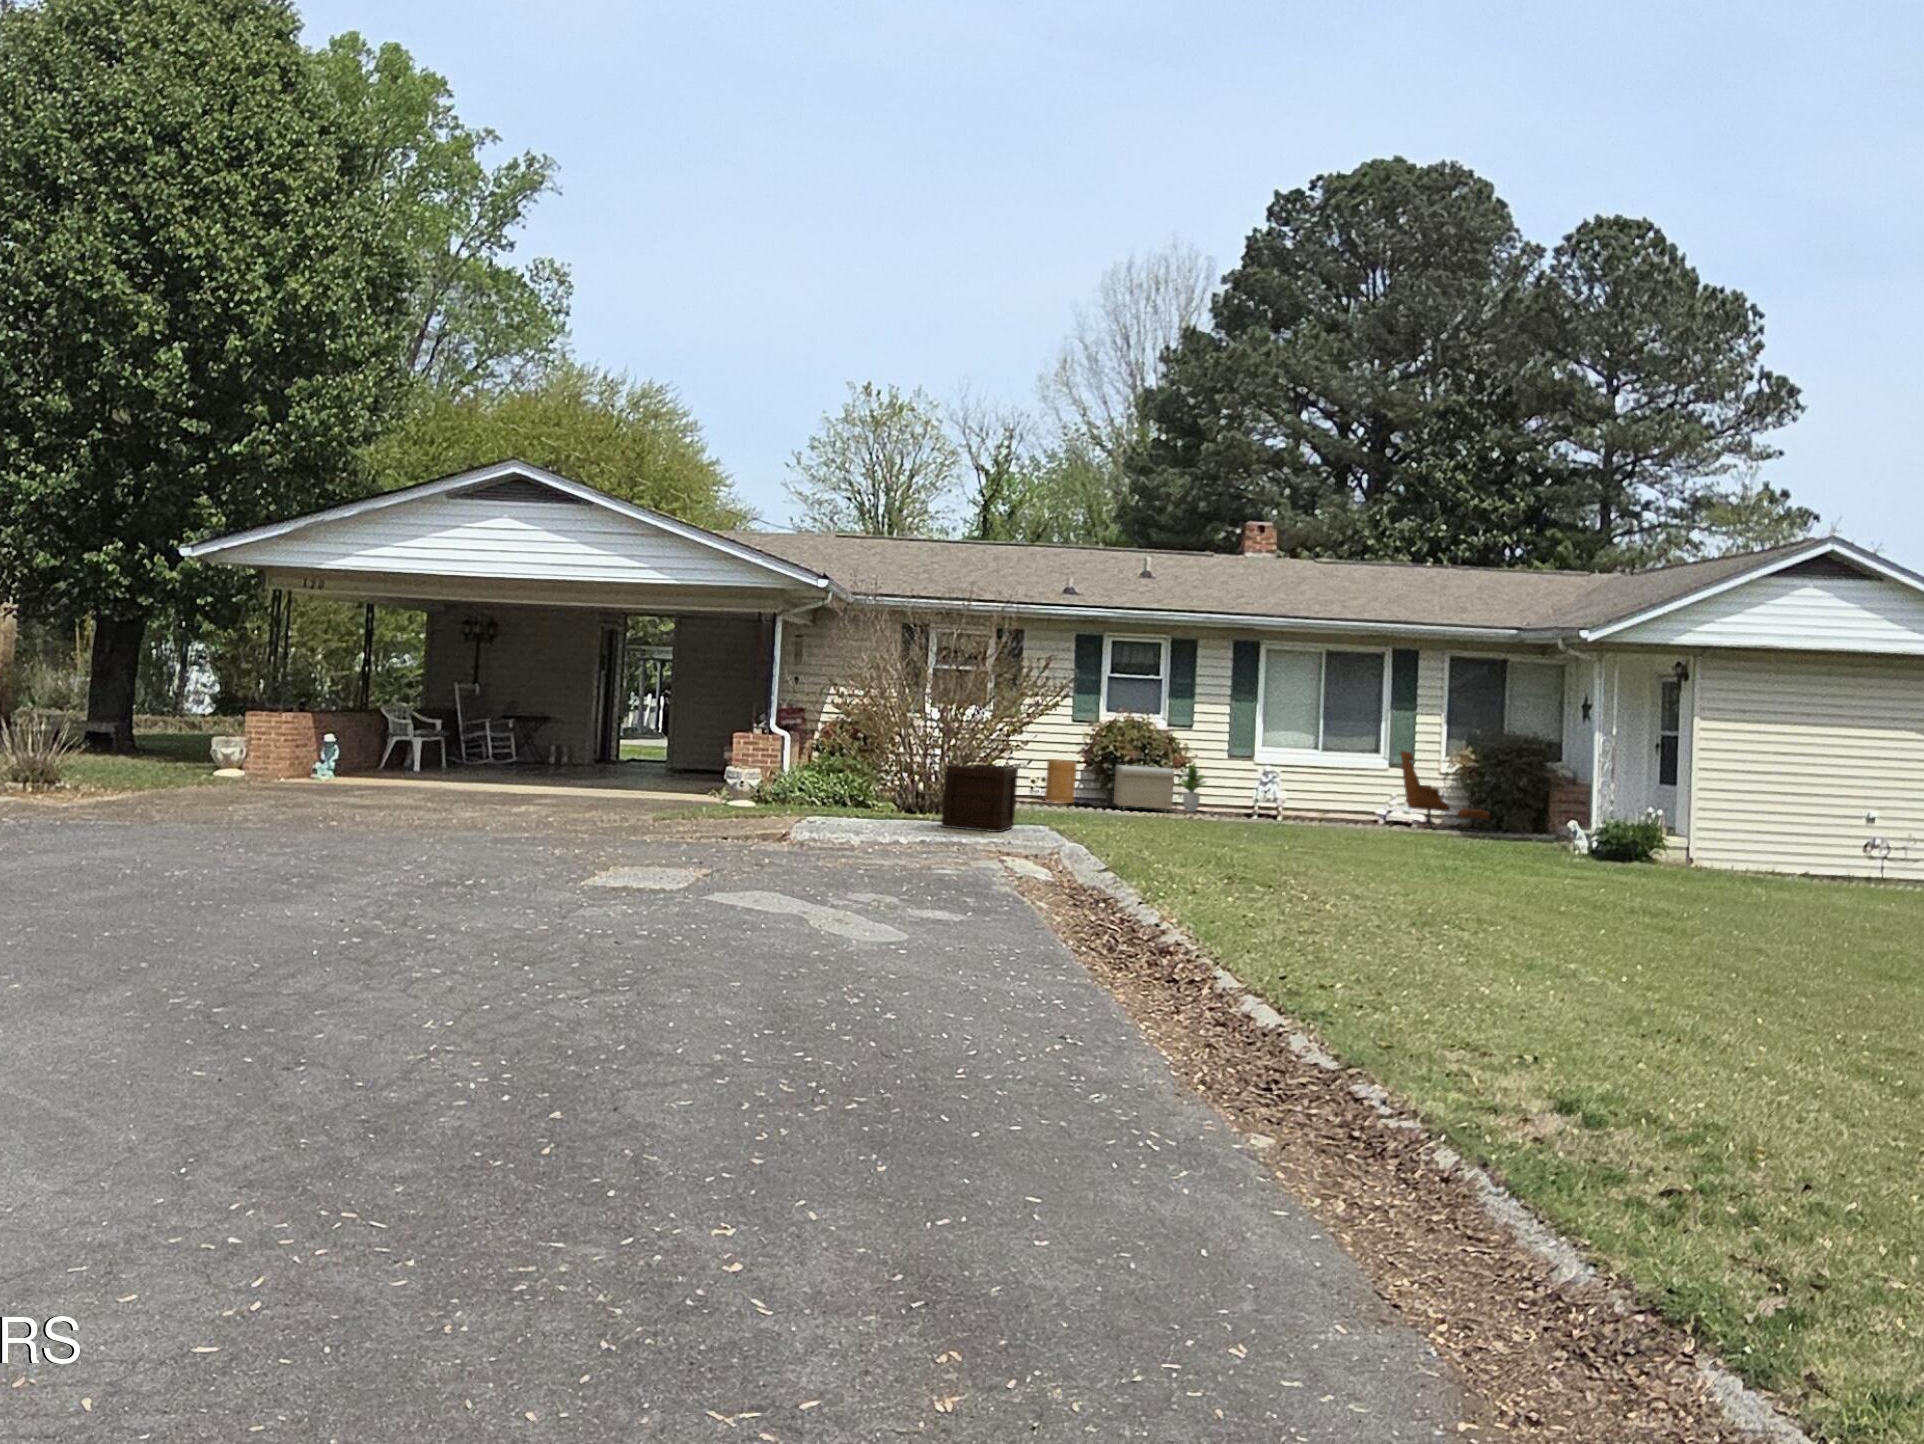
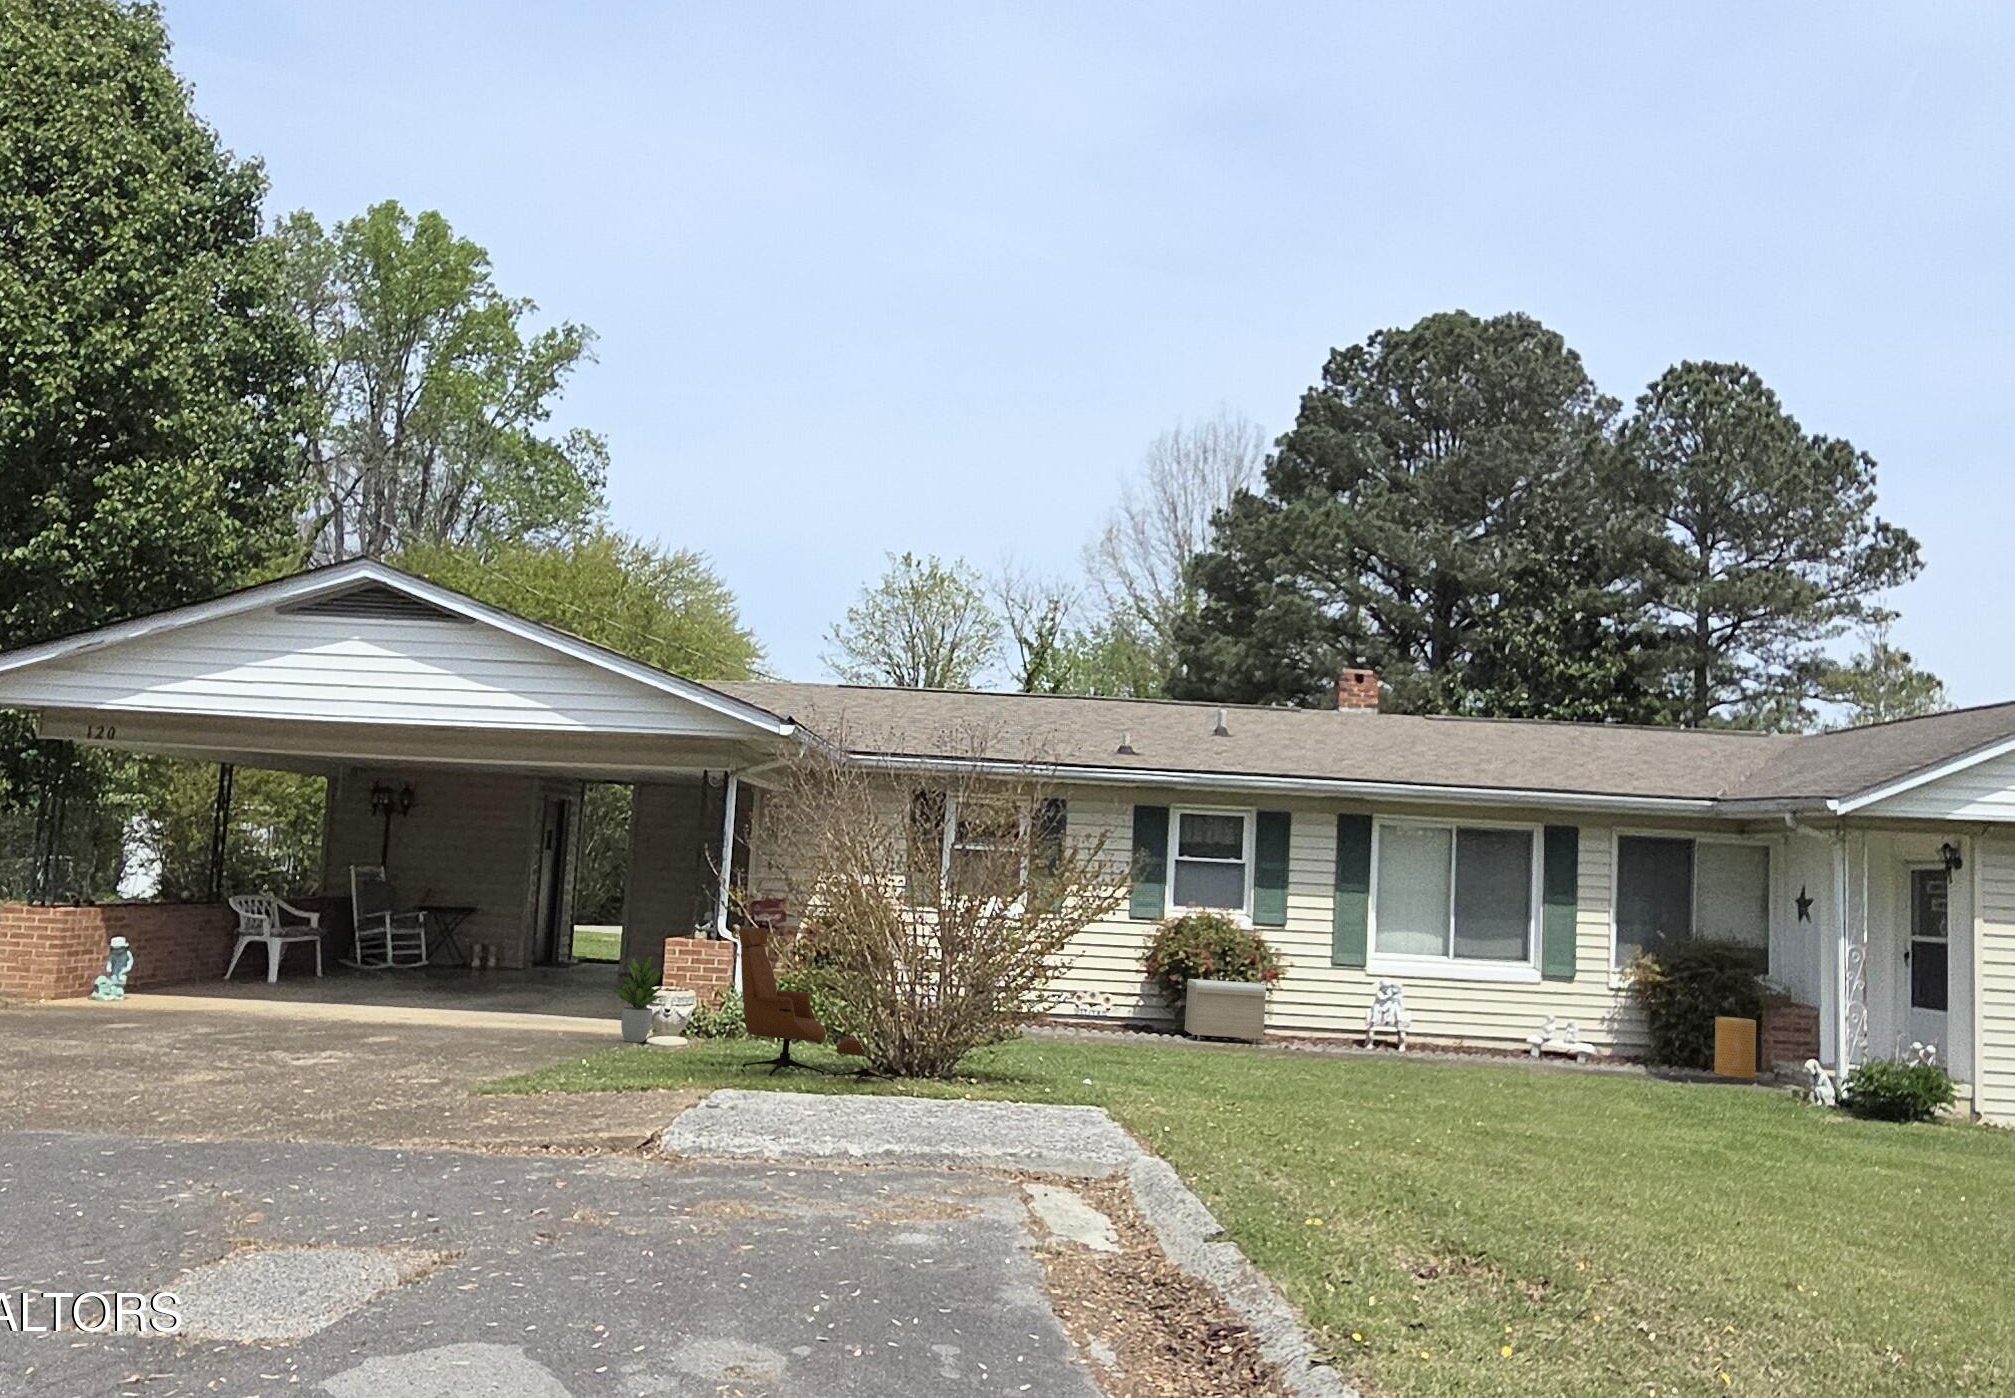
lounge chair: present [1400,751,1489,830] -> present [740,928,894,1083]
basket: present [1045,759,1077,803] -> present [1714,1017,1757,1078]
potted plant: present [1181,763,1206,812] -> present [613,957,662,1042]
wooden crate: present [941,764,1018,832] -> none [942,987,1057,1094]

